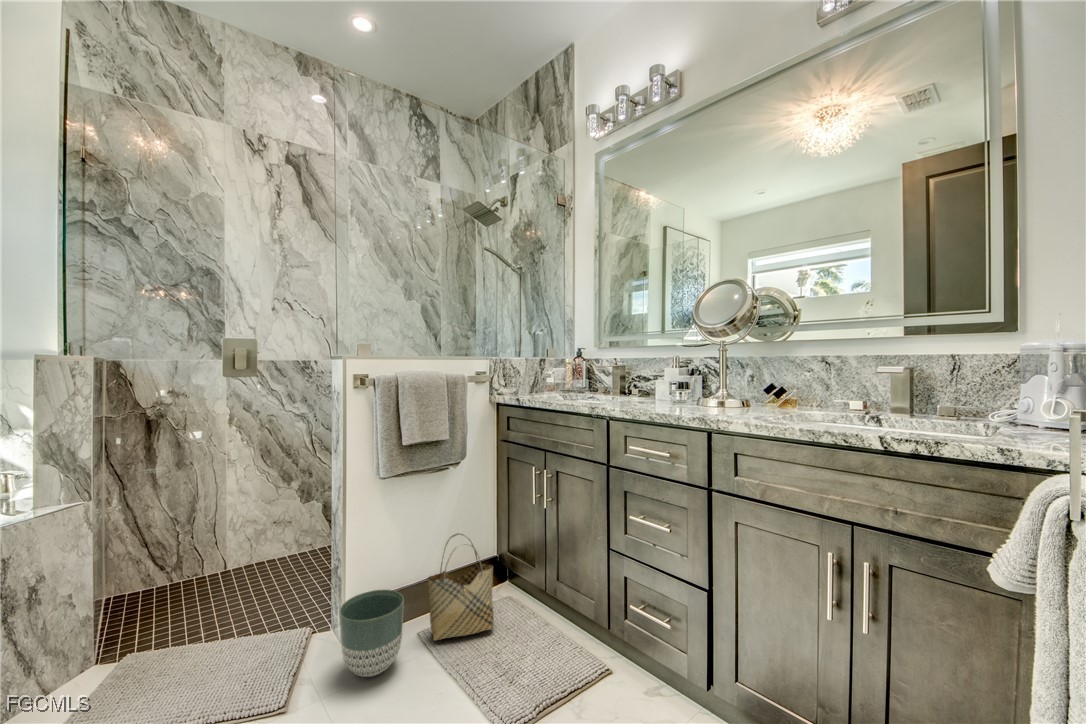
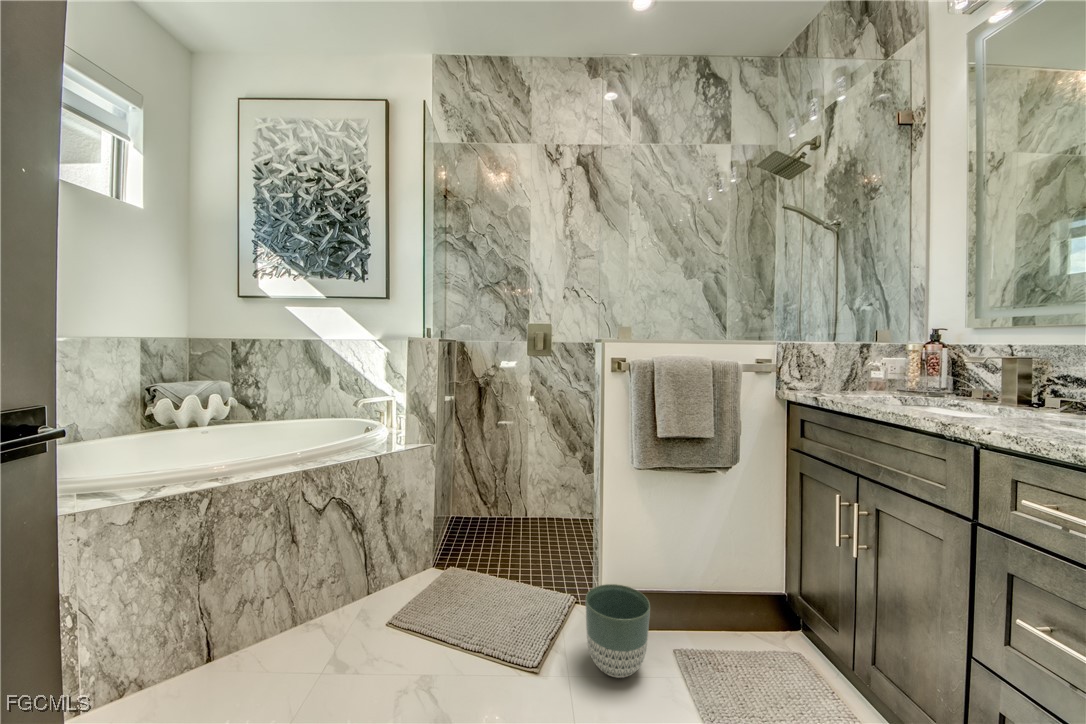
woven basket: present [427,533,494,641] -> none [680,551,768,687]

